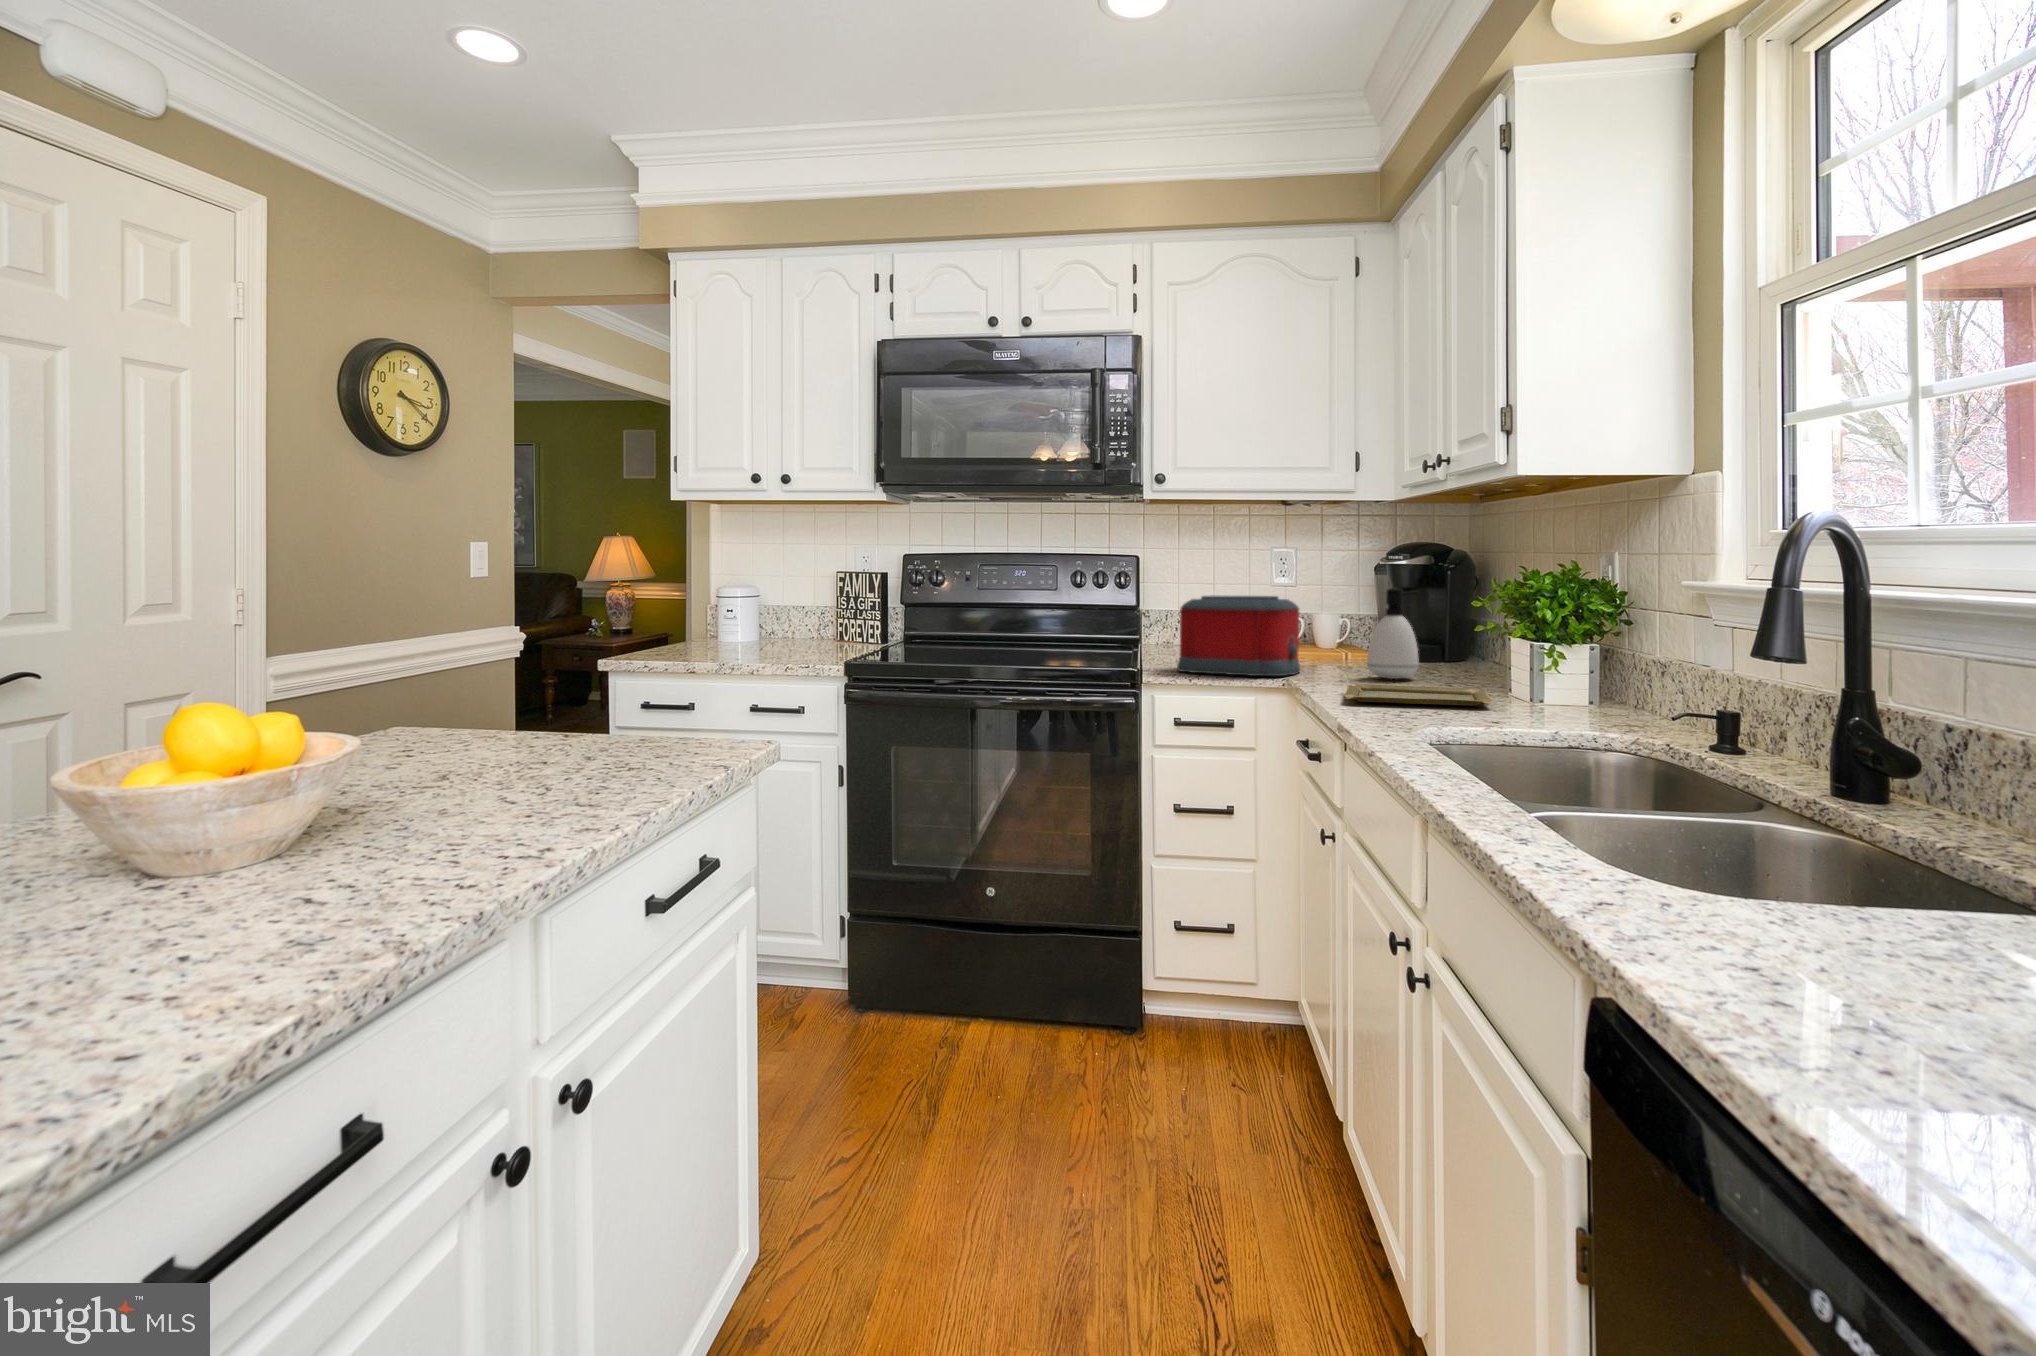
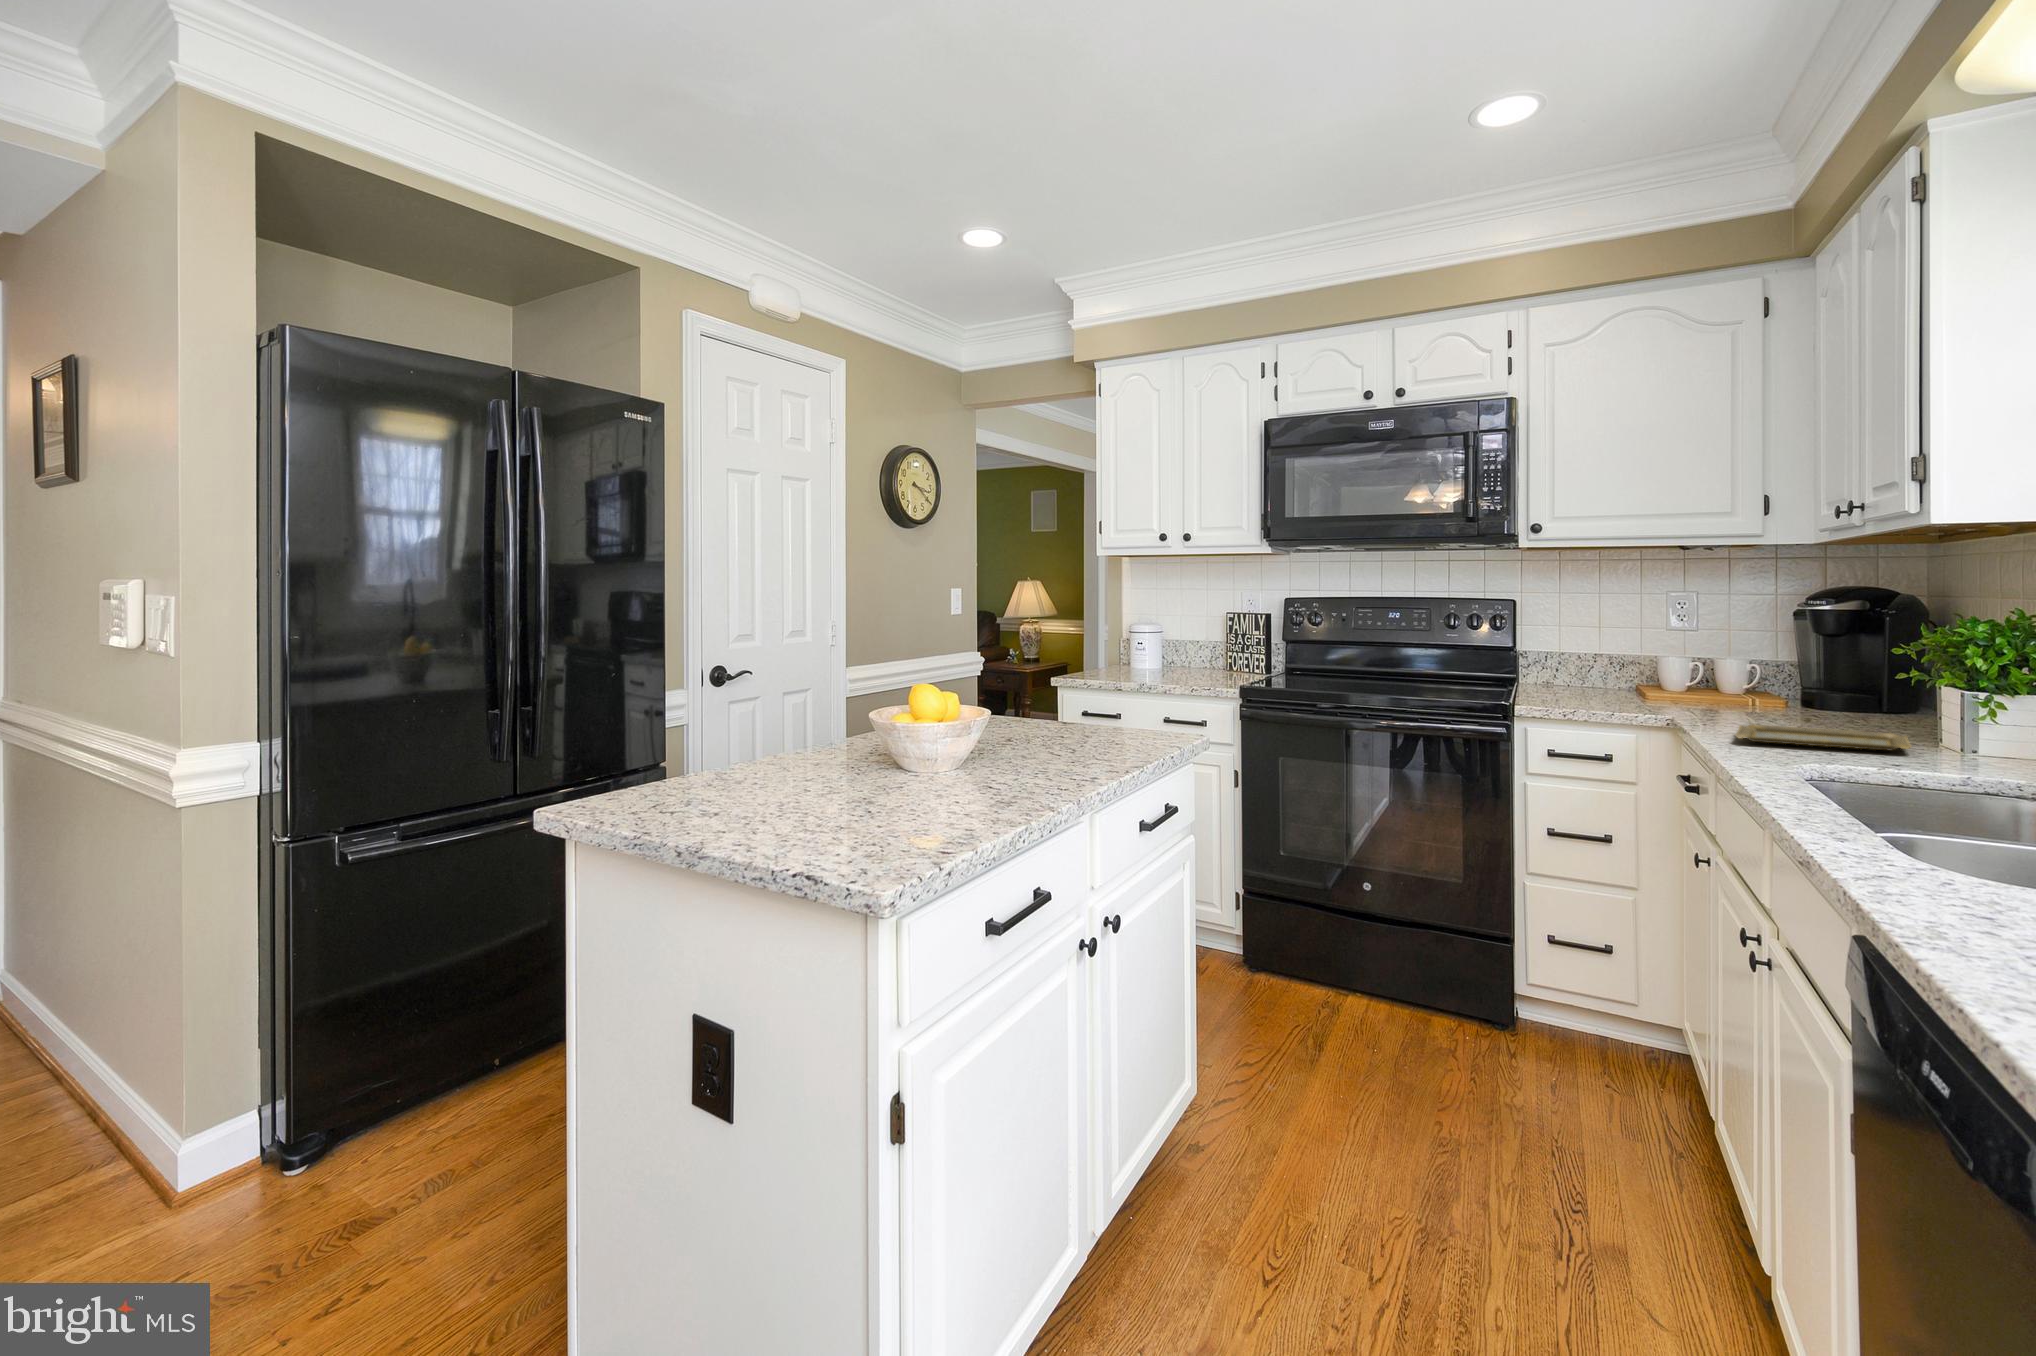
soap dispenser: present [1367,588,1420,679] -> none [1764,631,1829,720]
toaster: present [1177,596,1300,676] -> none [1552,636,1687,714]

